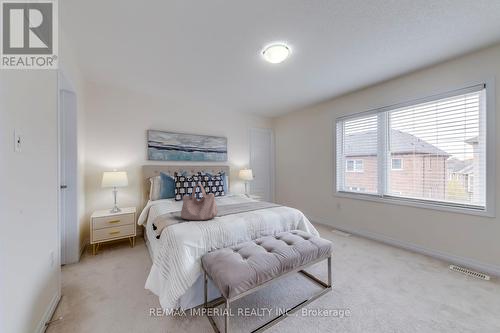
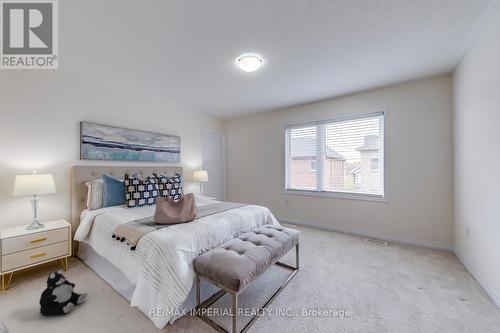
plush toy: none [106,245,137,279] -> present [39,269,87,316]

